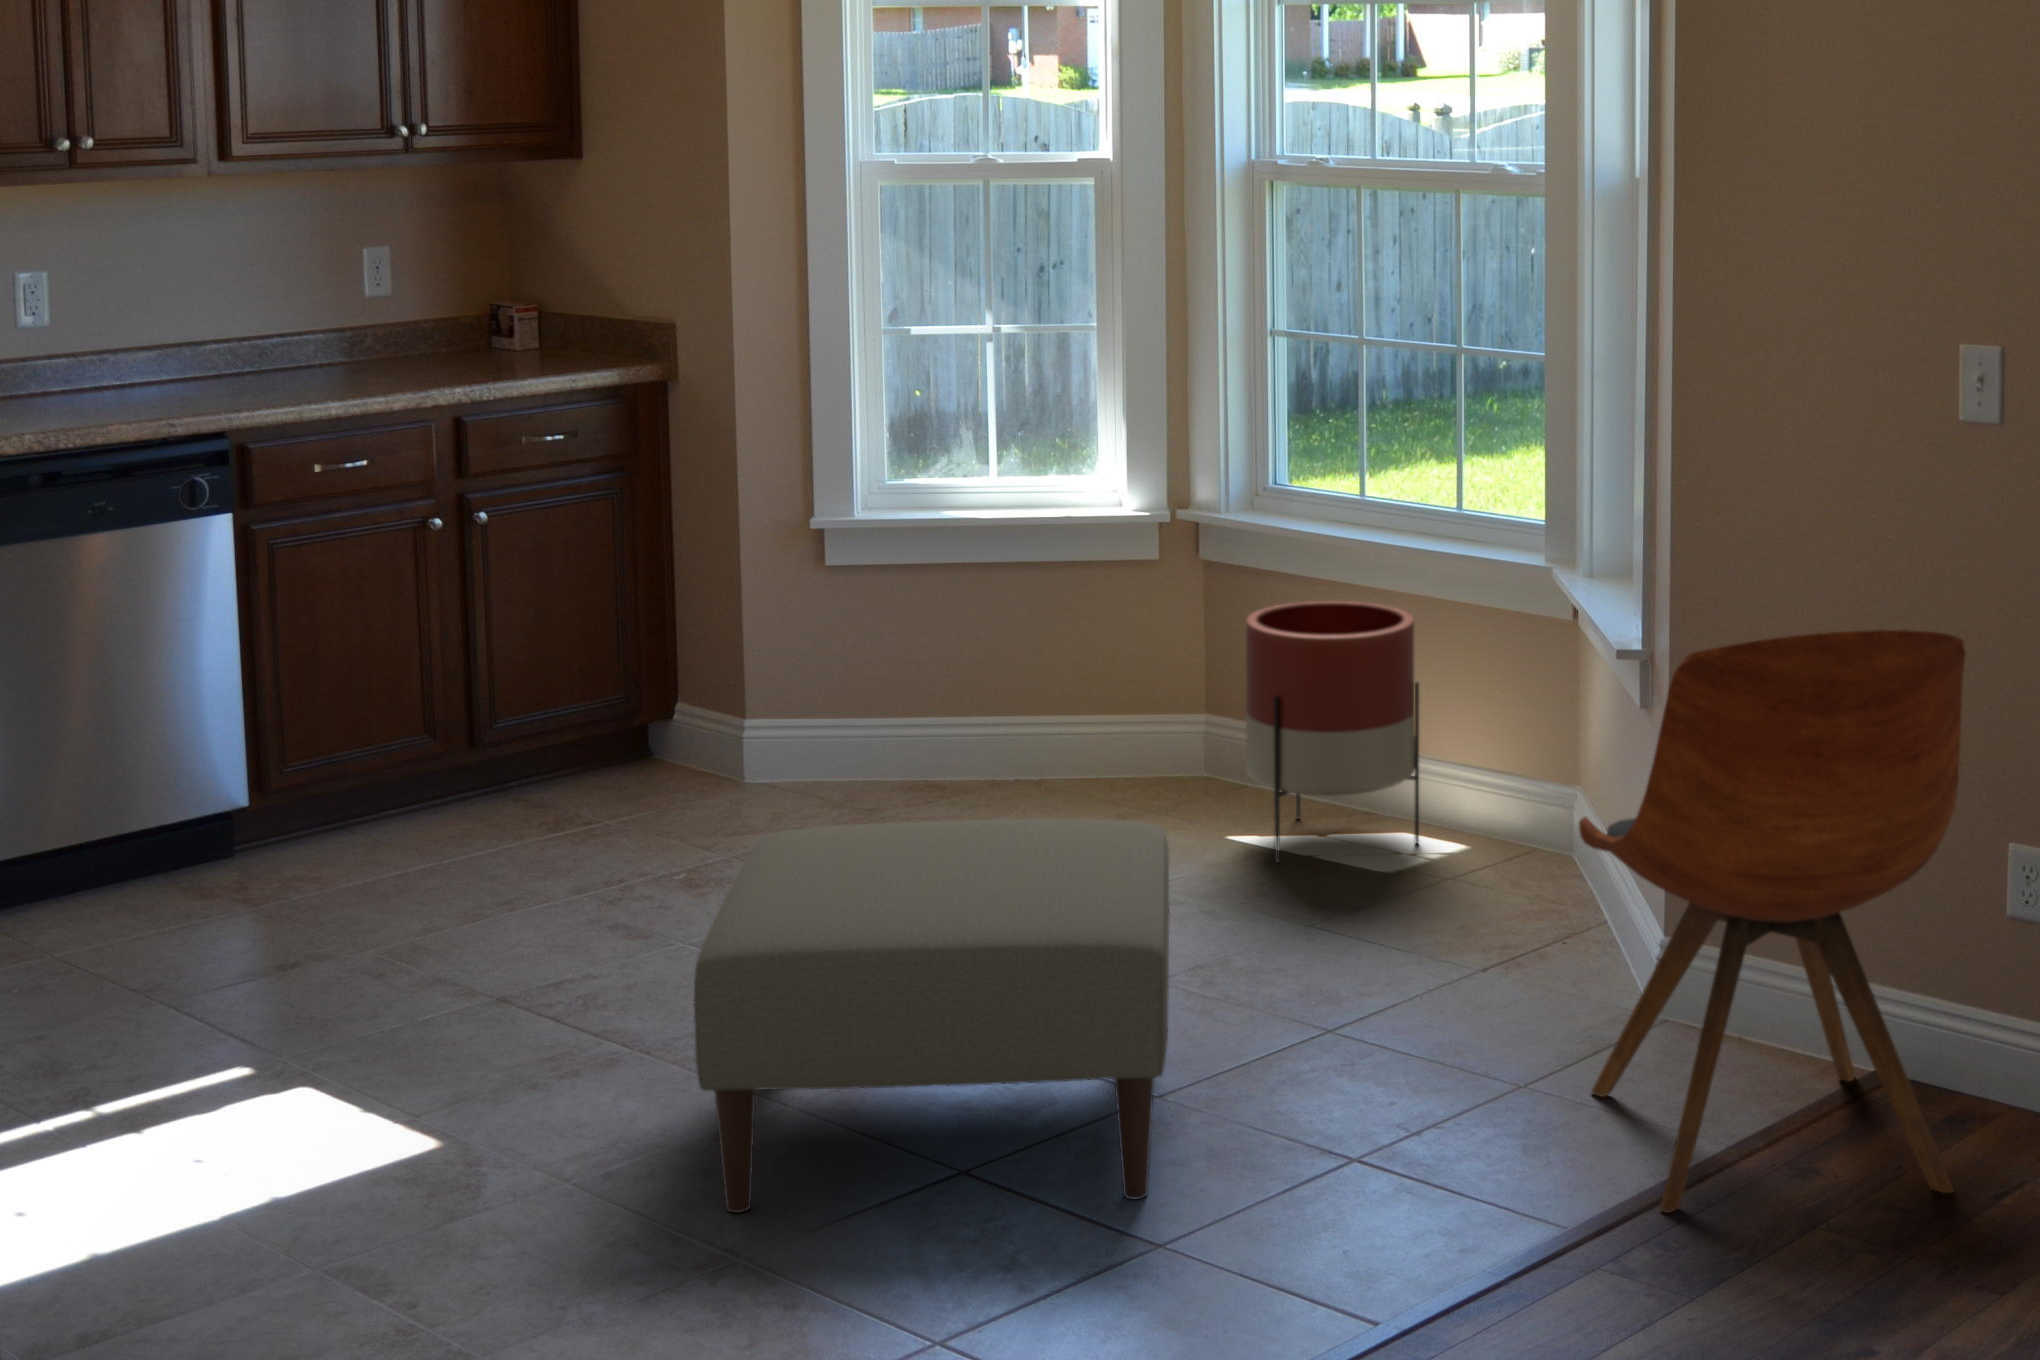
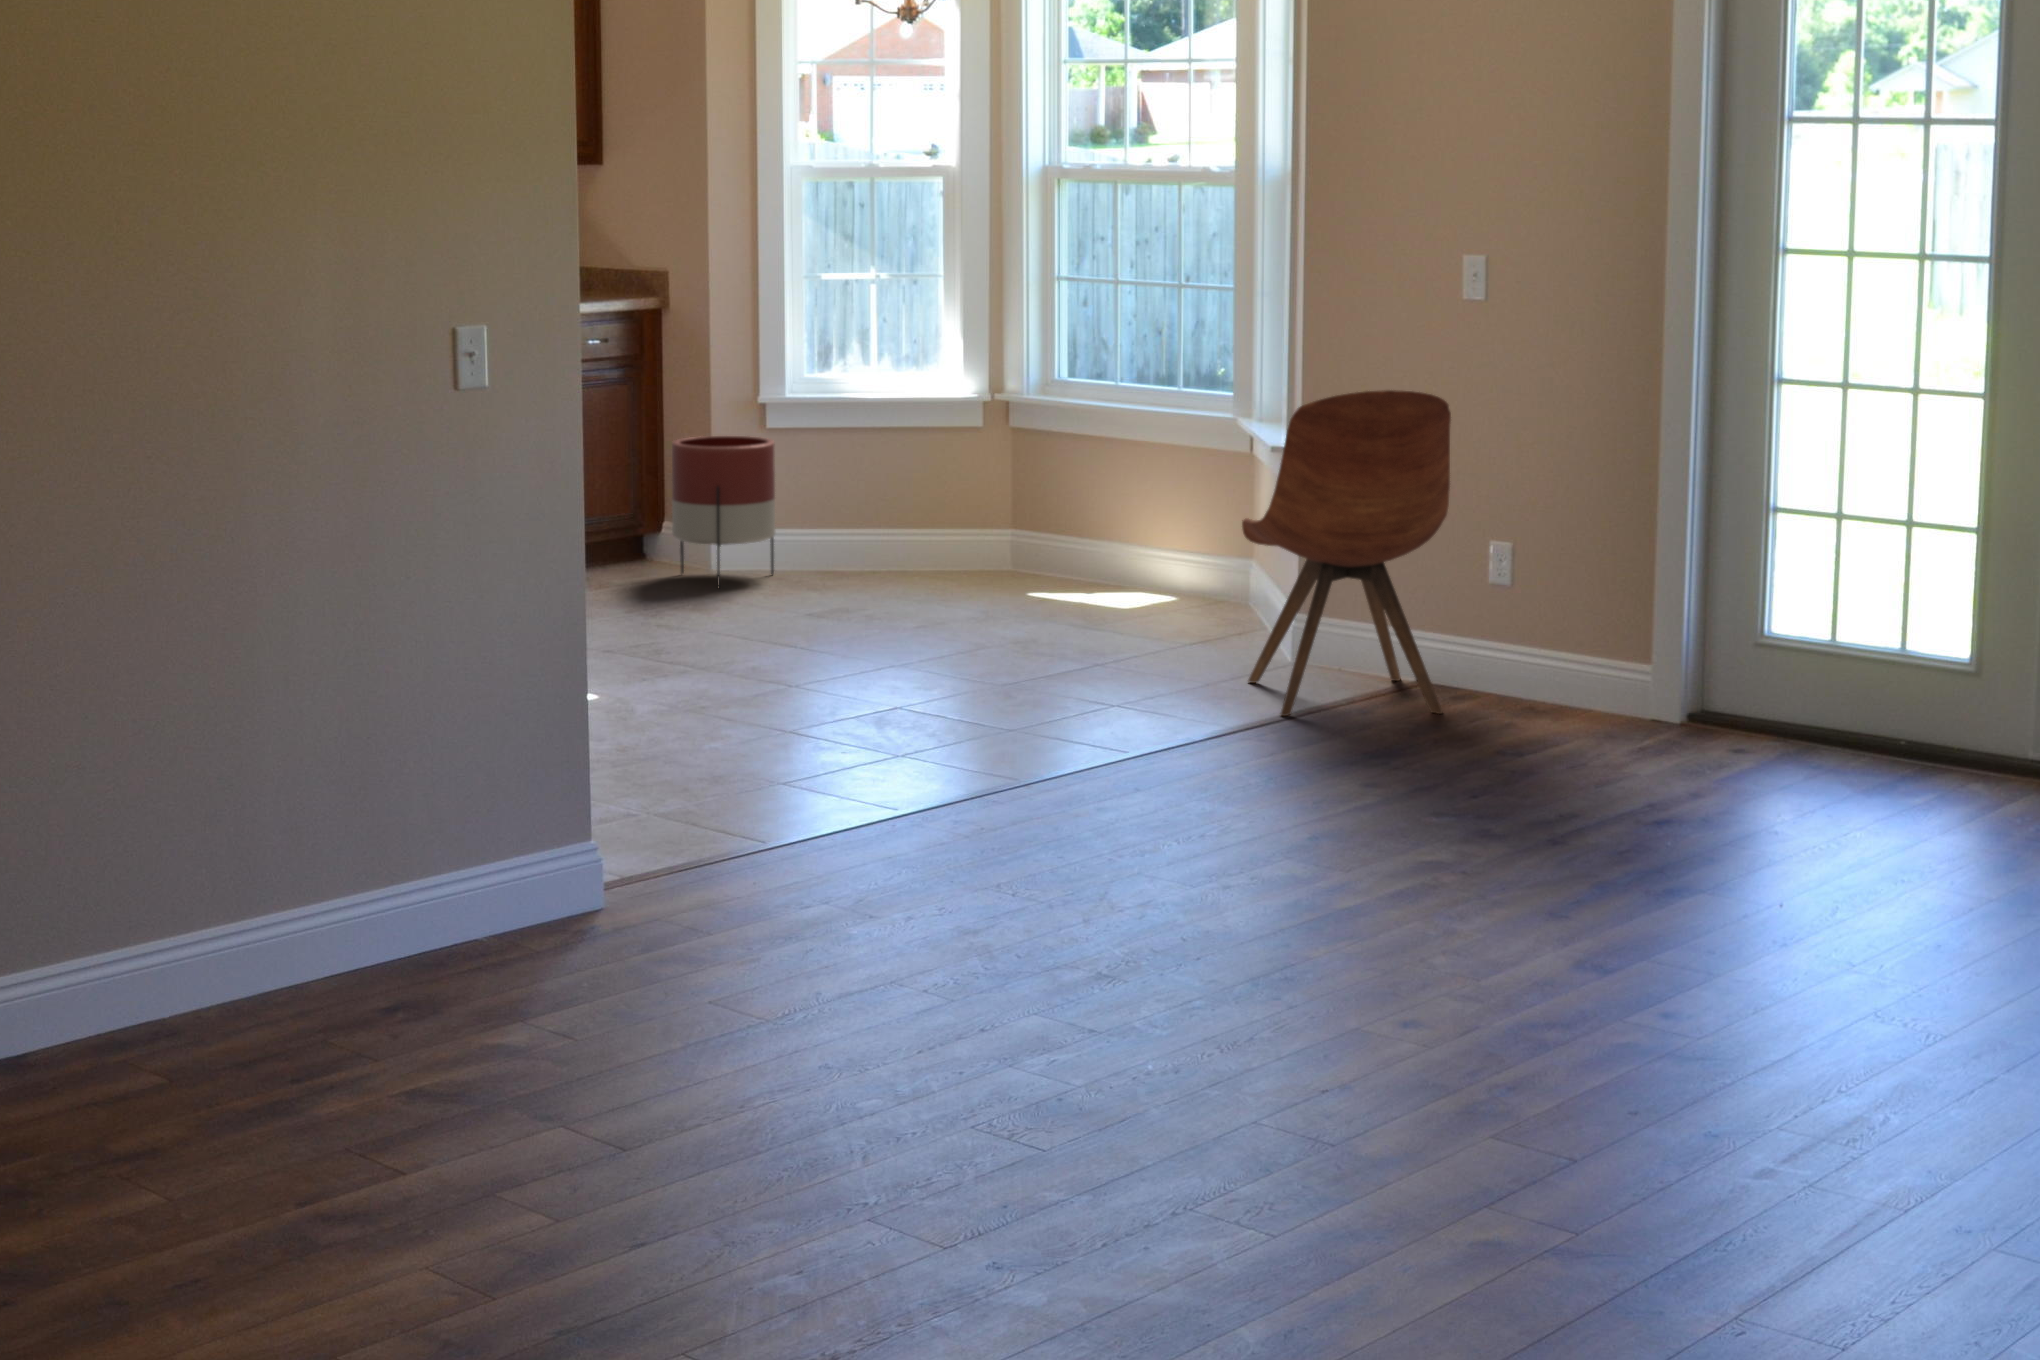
planter: present [1246,601,1419,863] -> present [672,436,775,587]
ottoman: present [694,819,1169,1213] -> none [764,530,1014,708]

